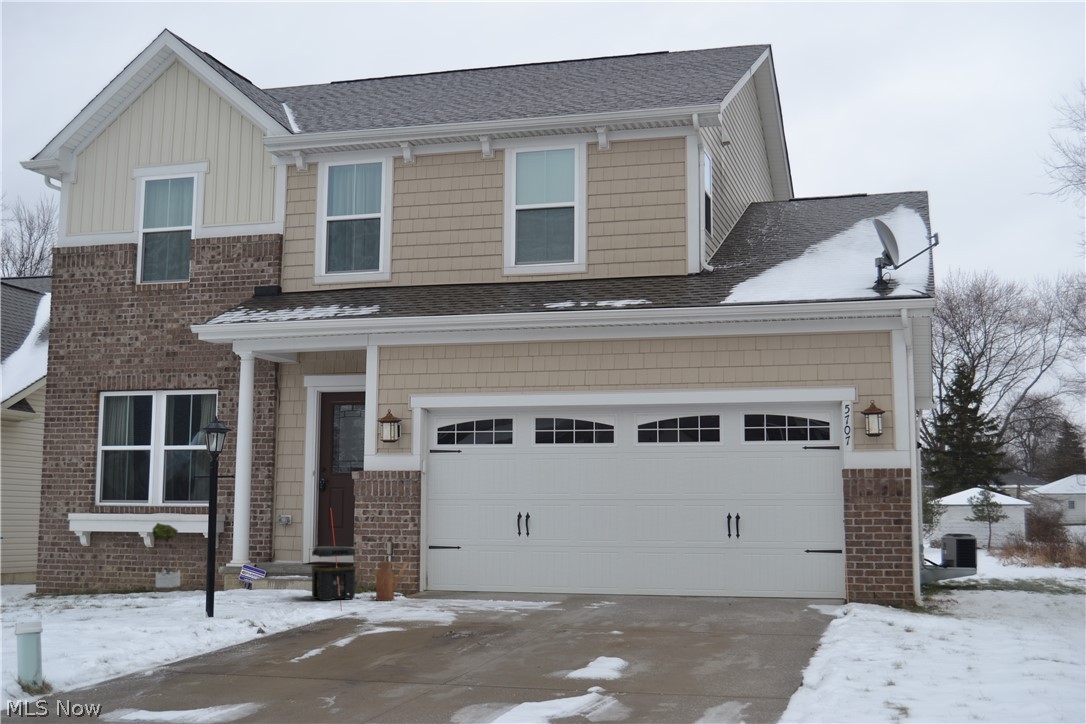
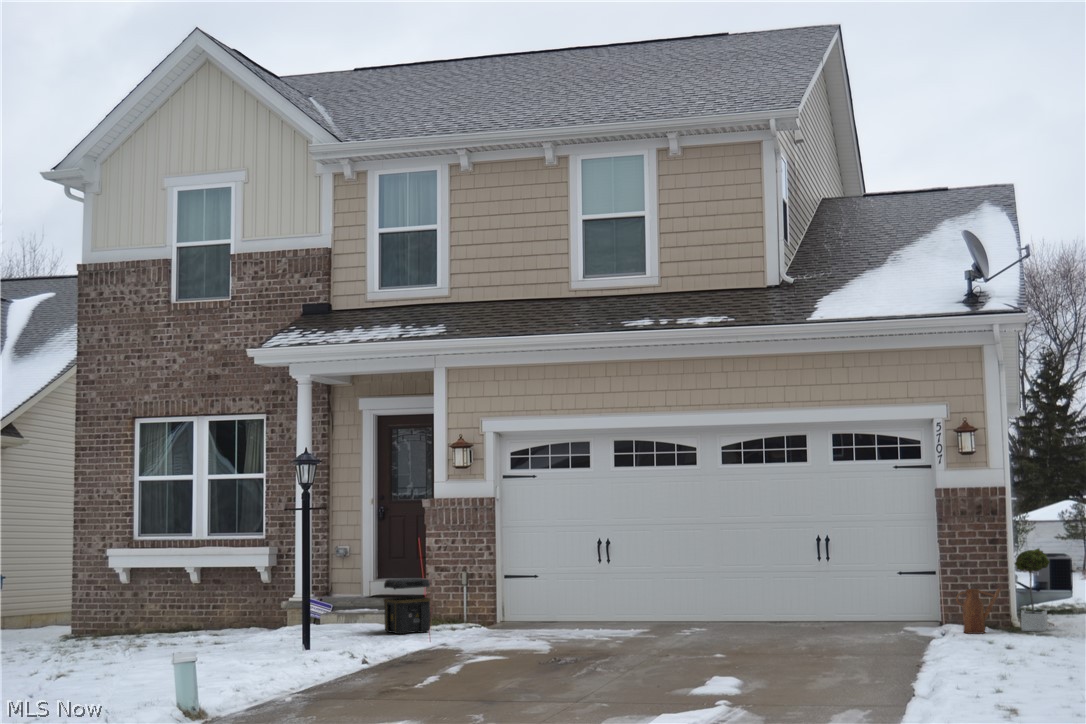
potted tree: present [152,523,180,588] -> present [1015,549,1050,631]
watering can: present [372,561,408,601] -> present [956,589,1000,634]

